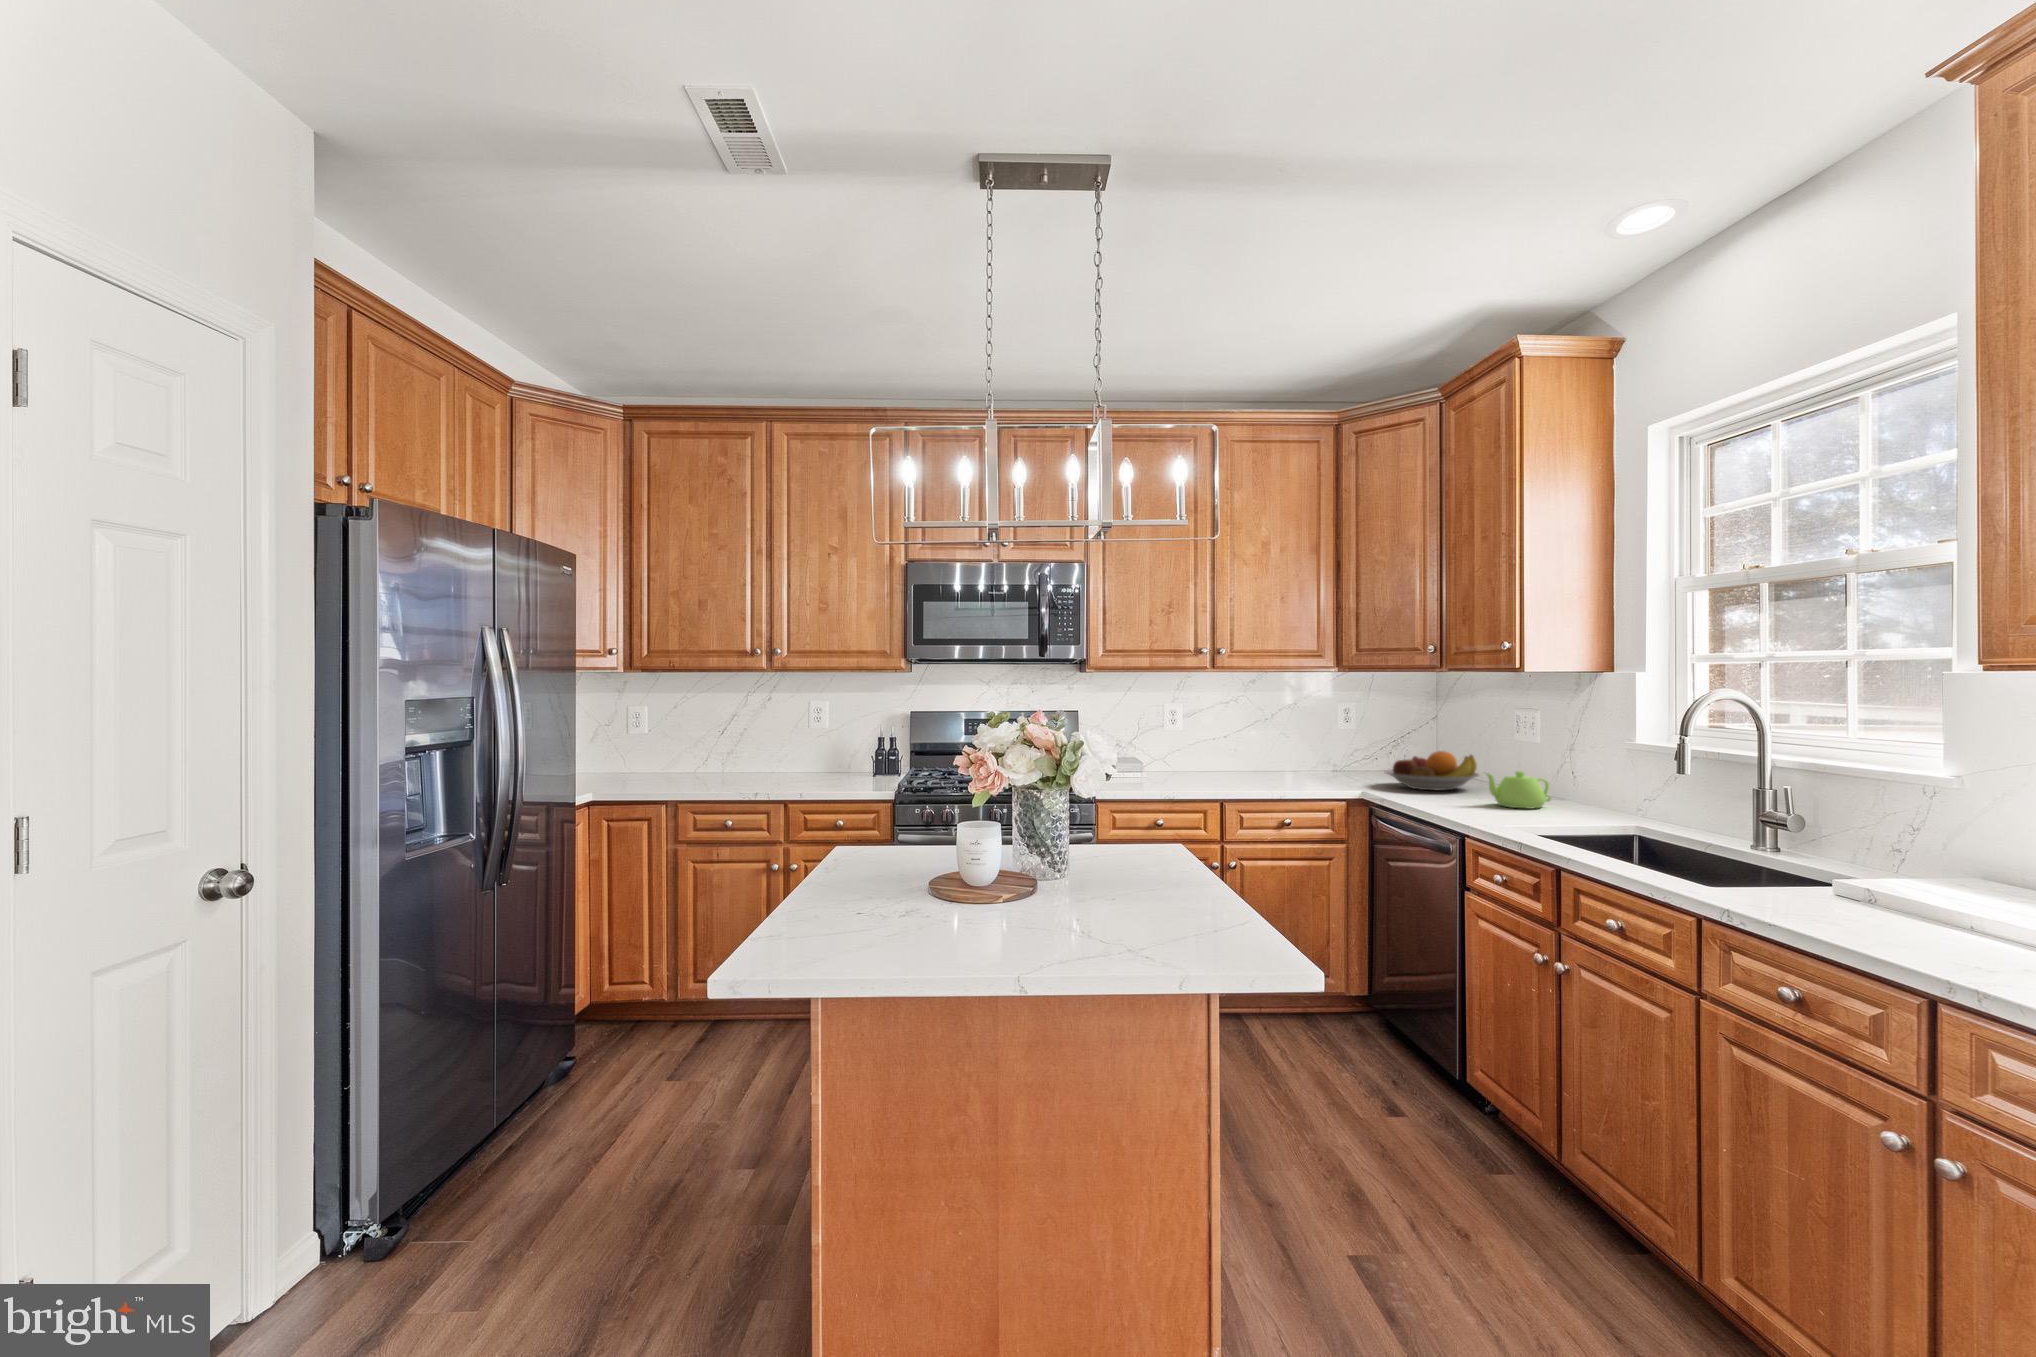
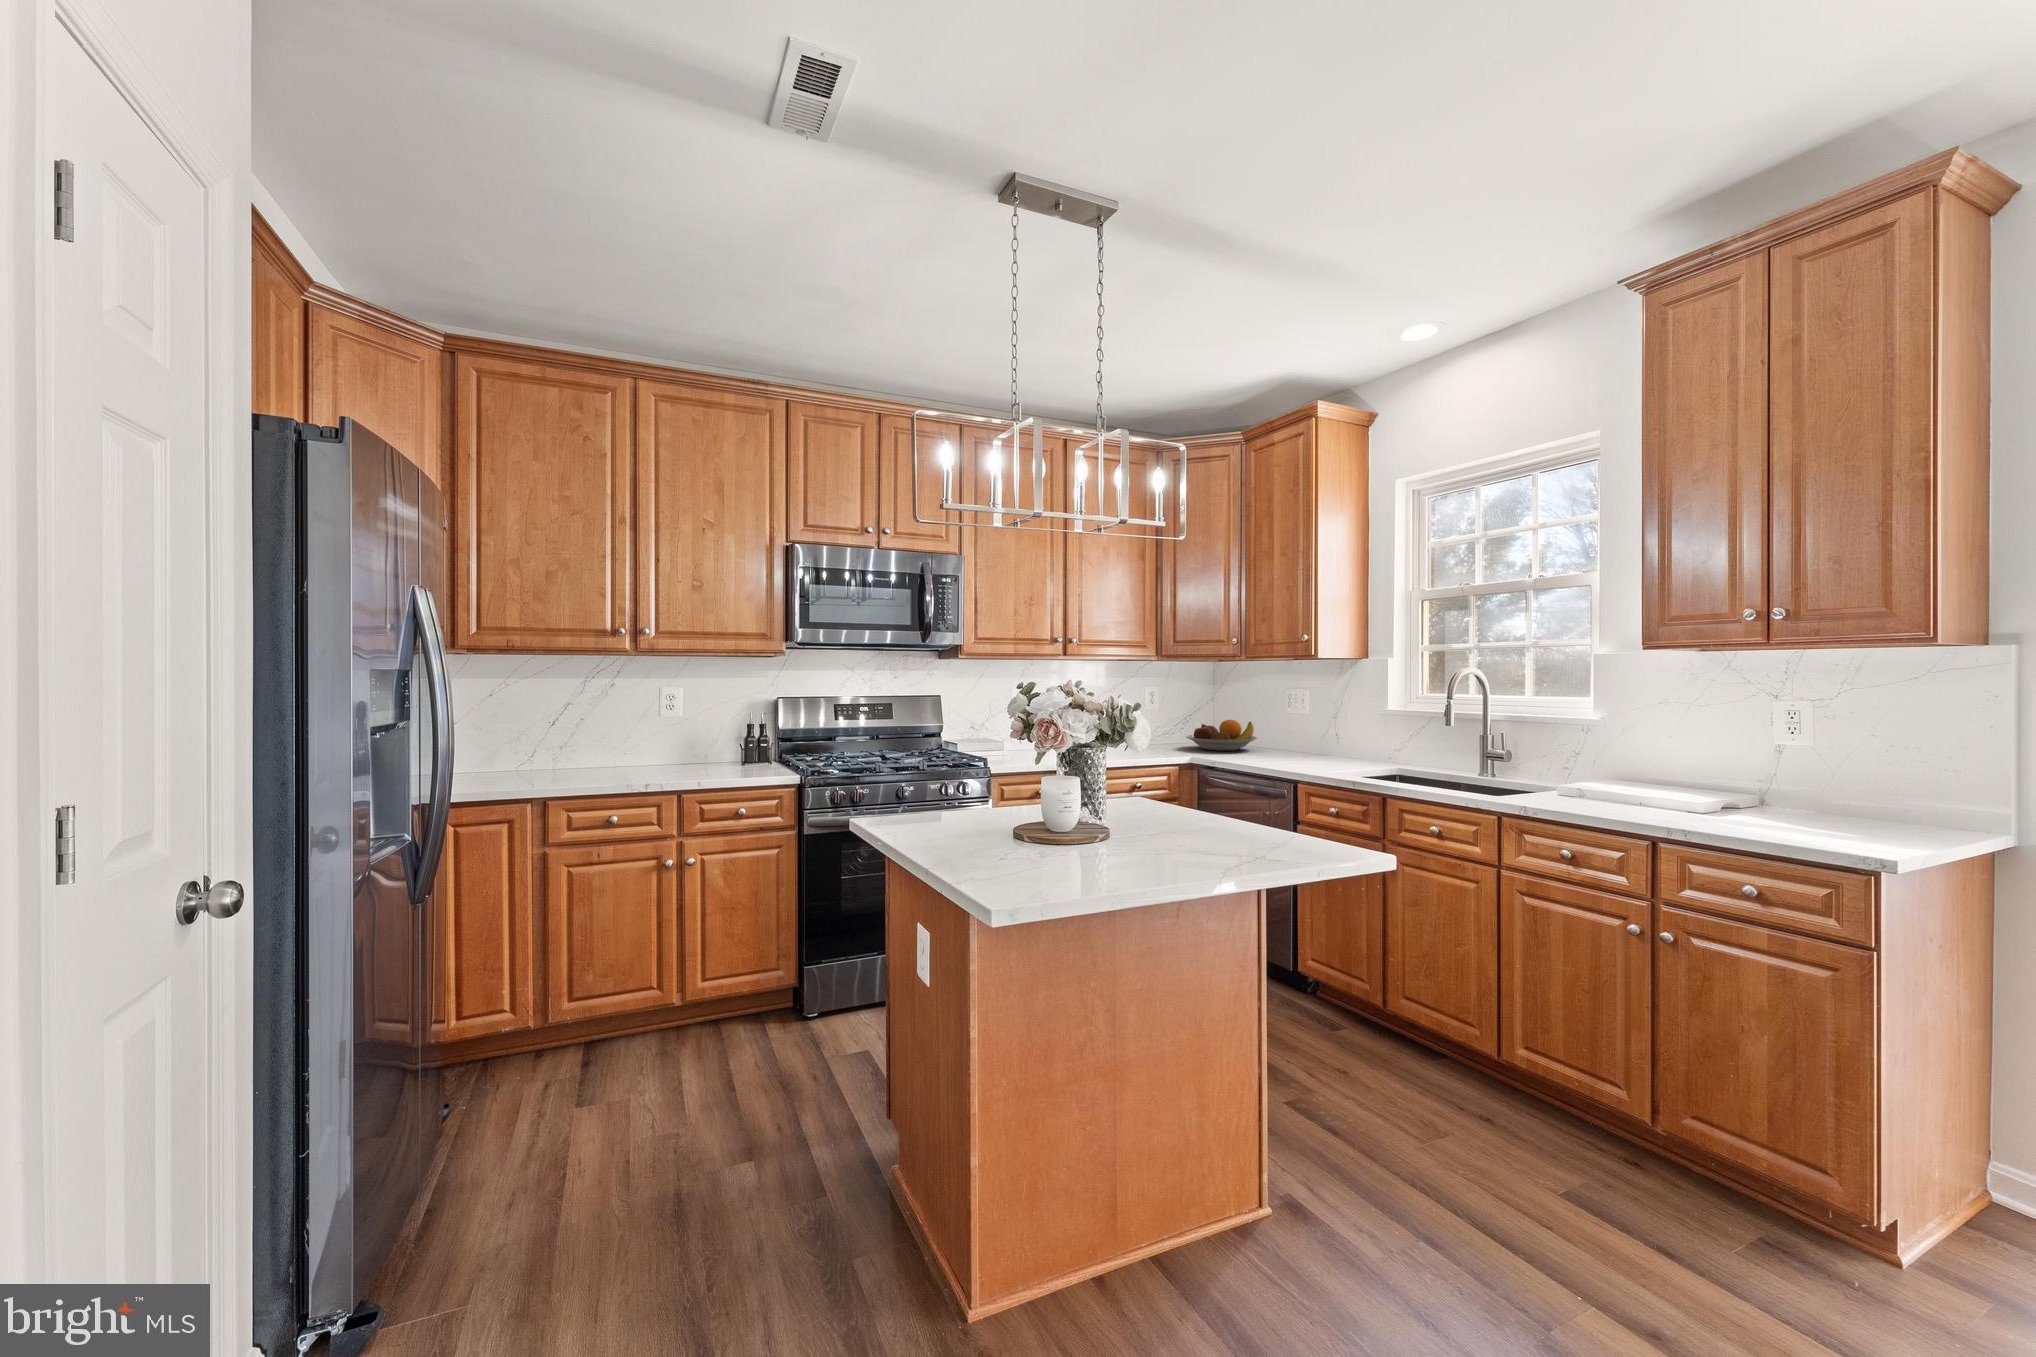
teapot: present [1485,771,1551,809] -> none [1285,732,1326,760]

